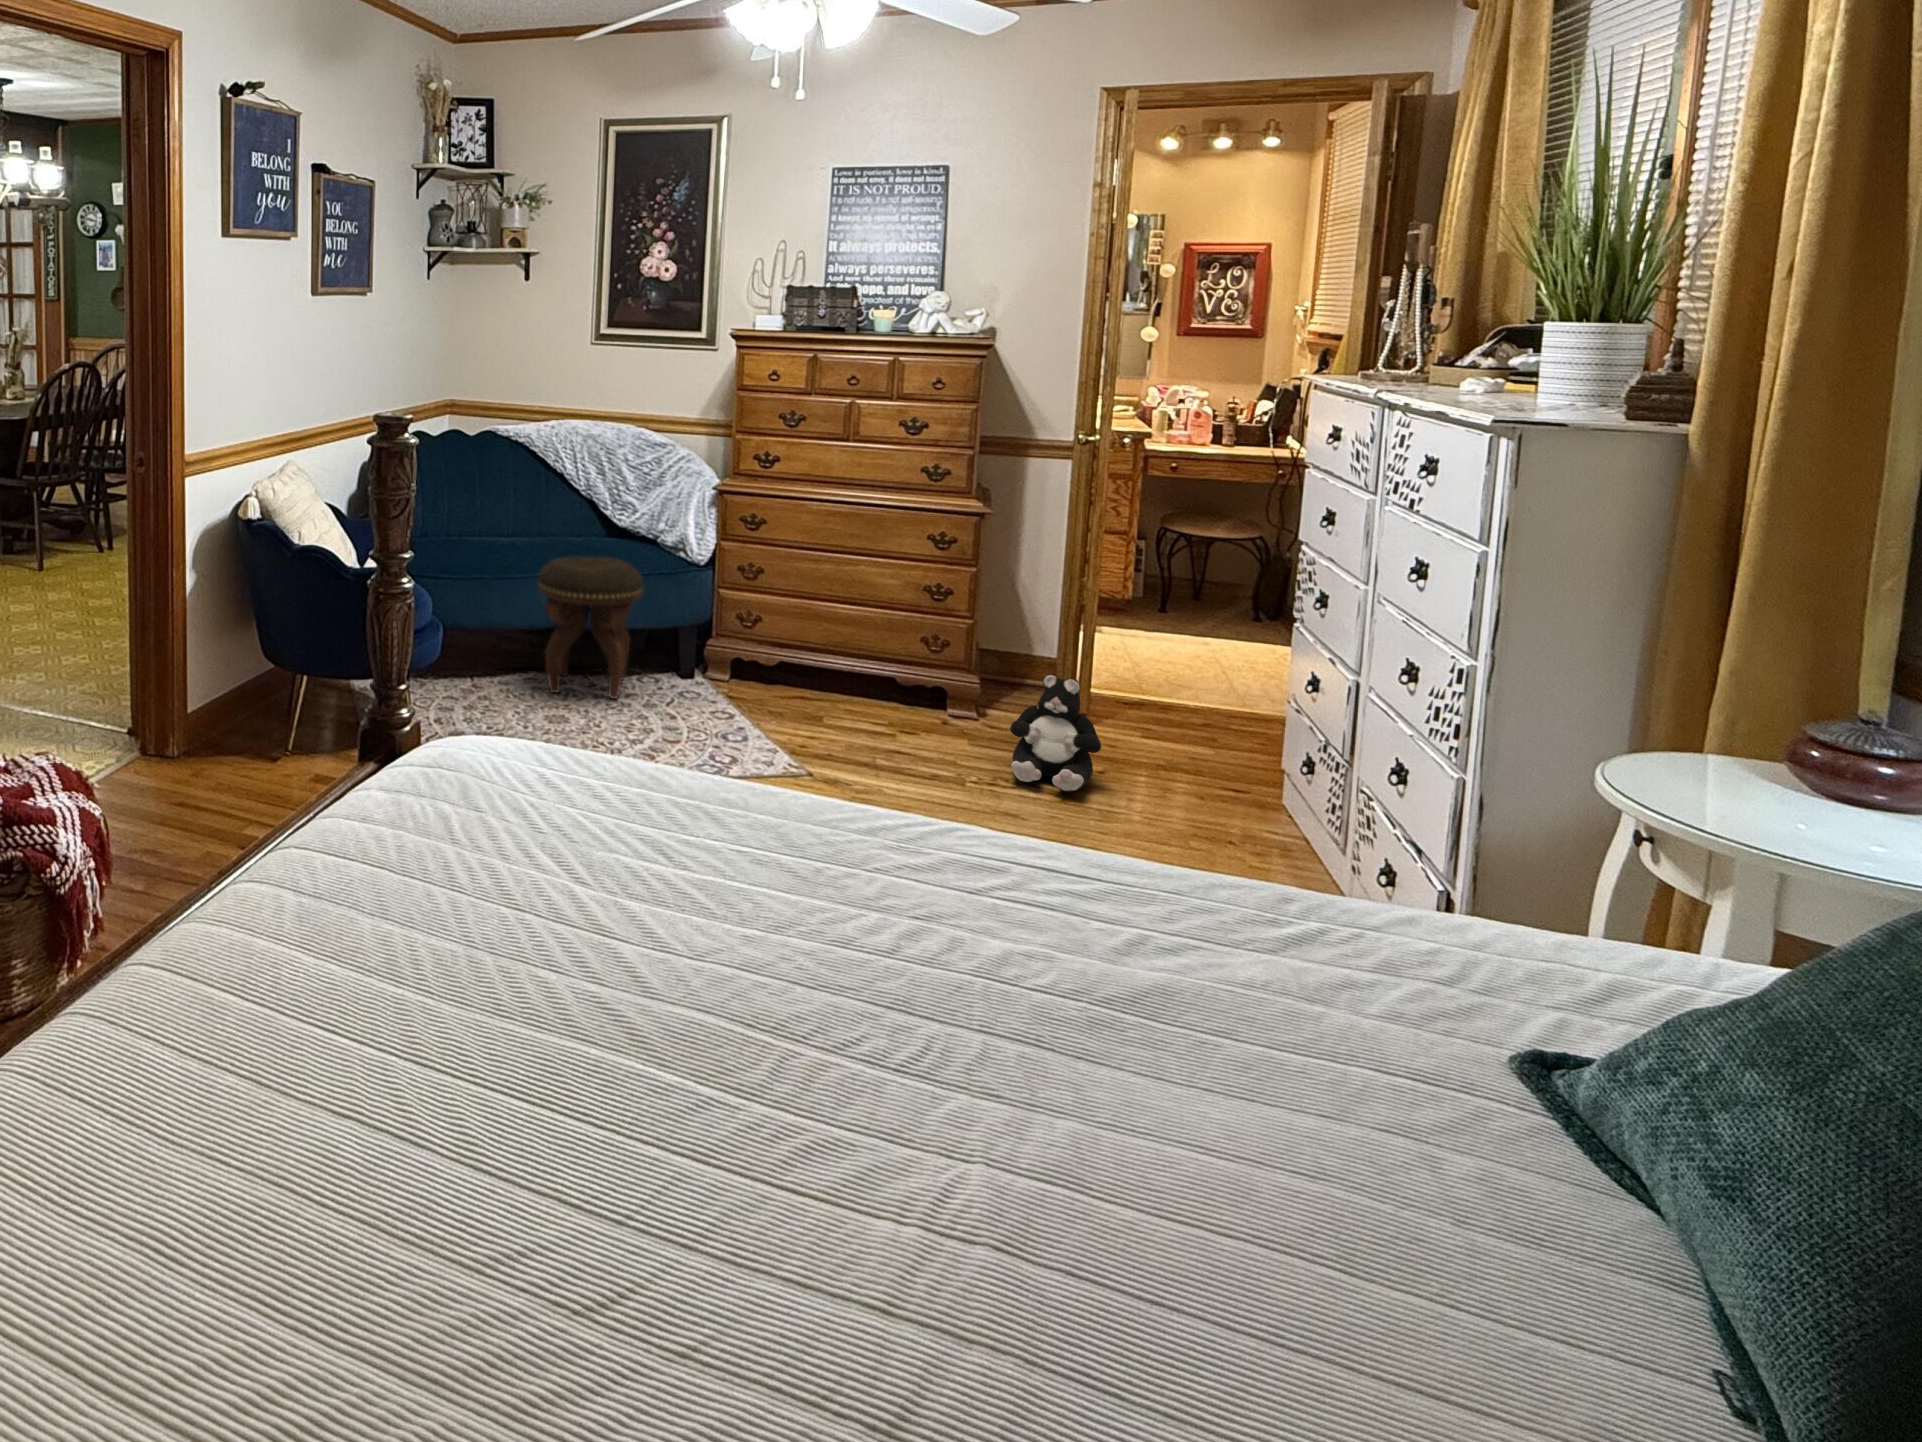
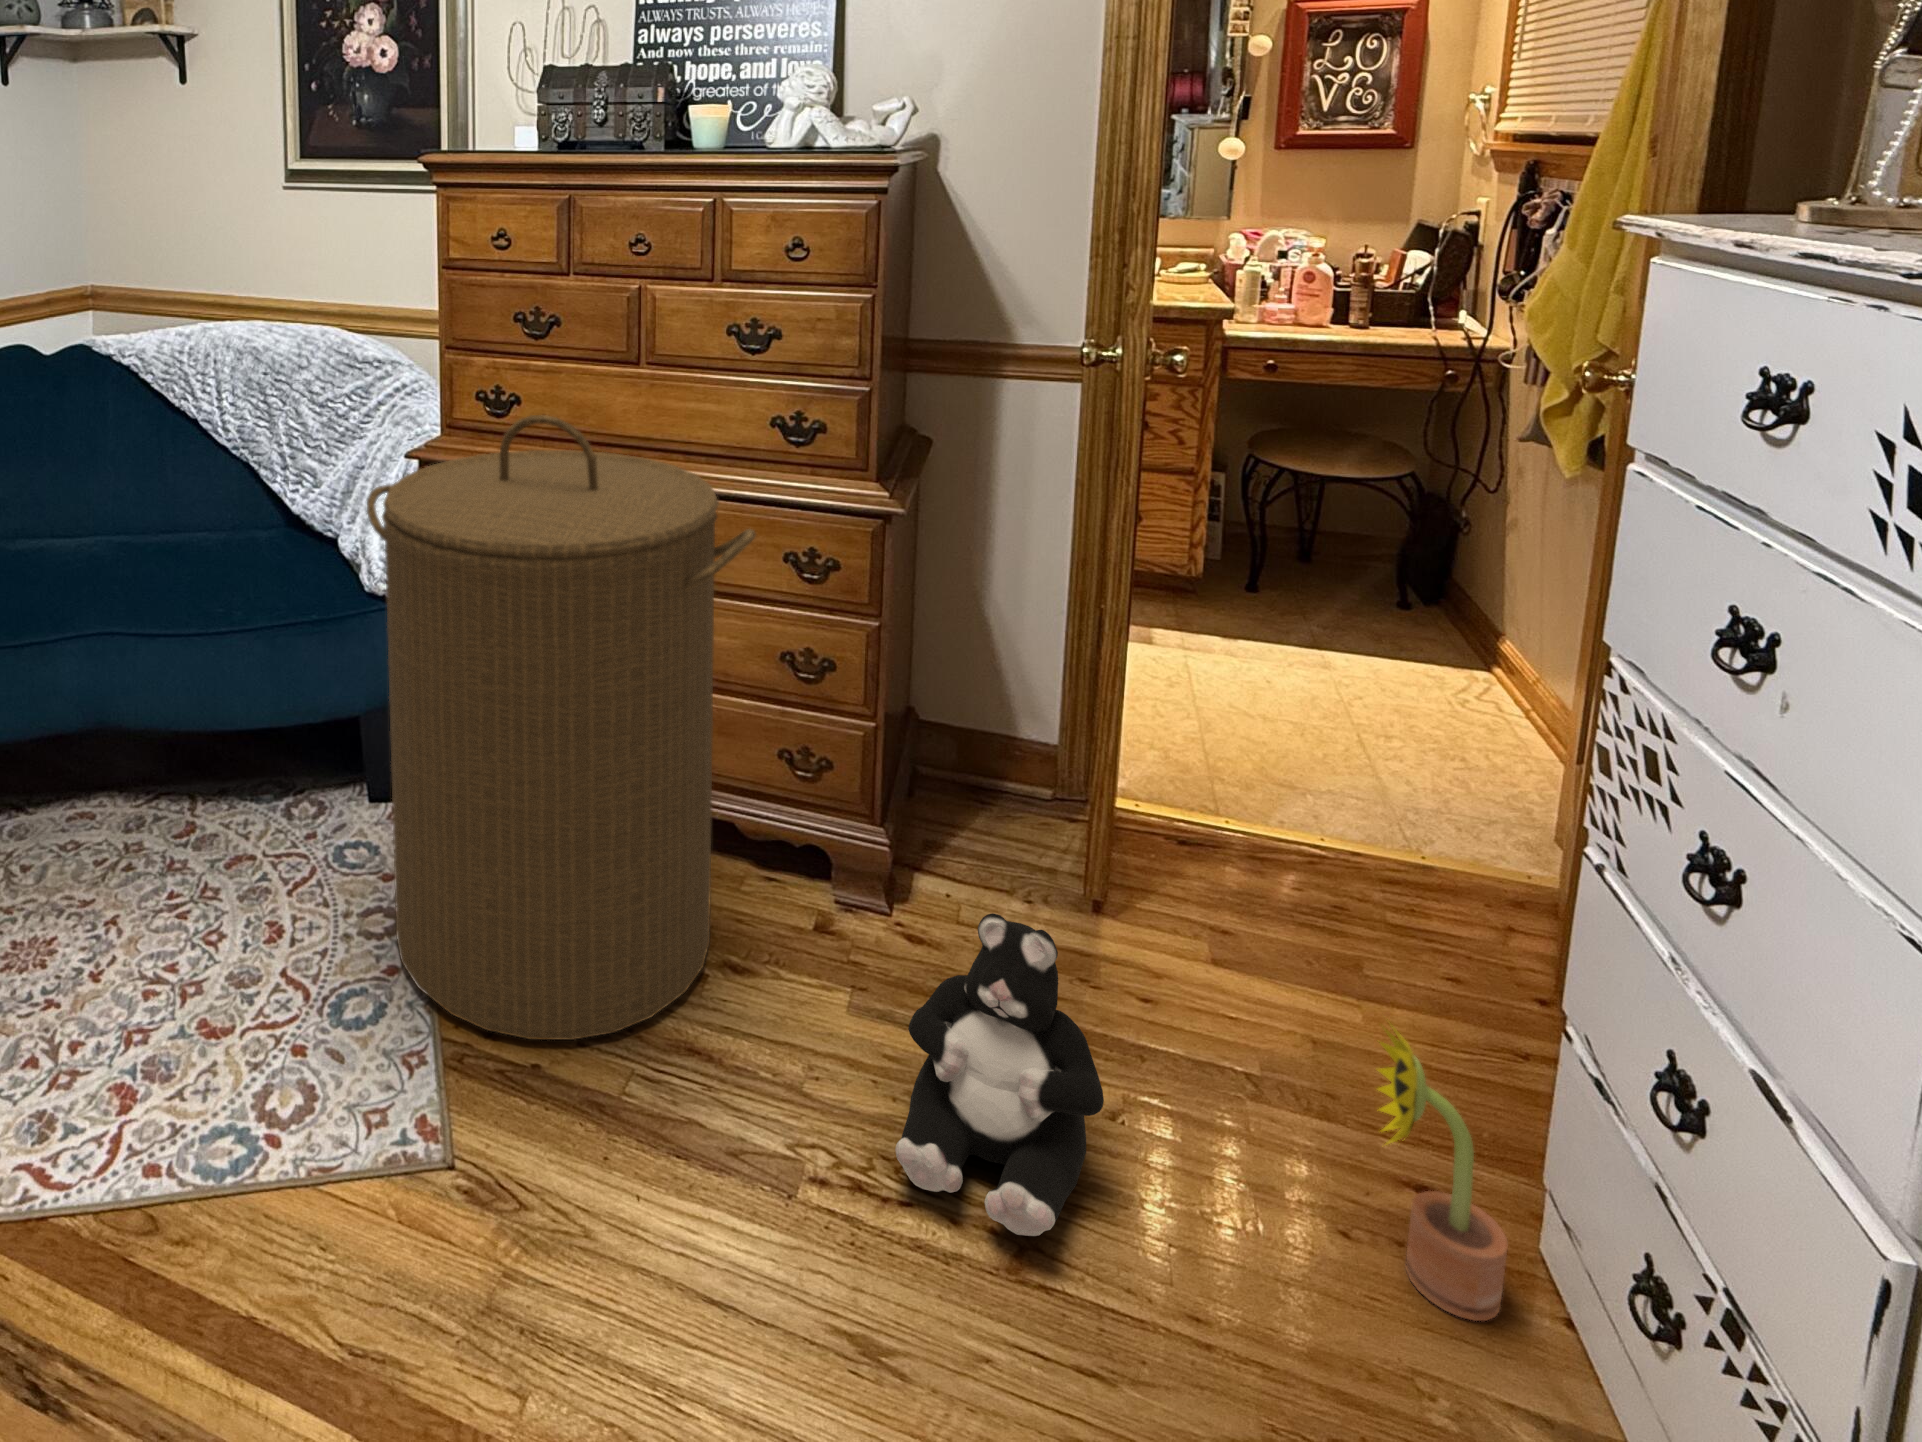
laundry hamper: none [726,457,932,745] -> present [367,415,756,1040]
footstool: present [538,557,643,699] -> none [39,592,252,889]
decorative plant: none [1217,701,1270,817] -> present [1378,1019,1507,1321]

